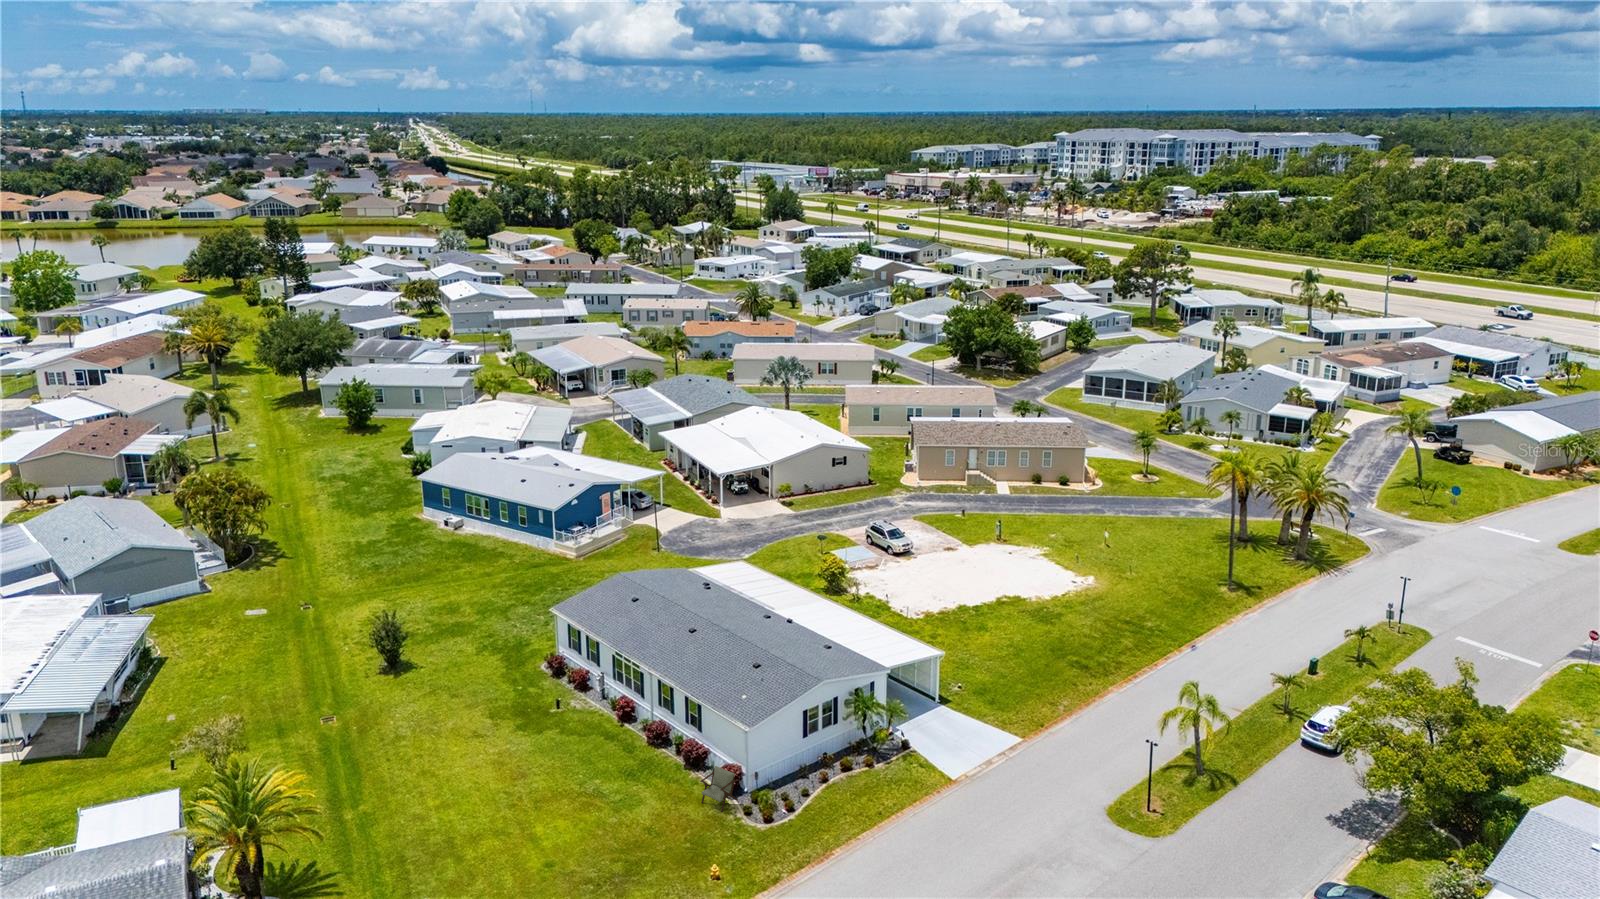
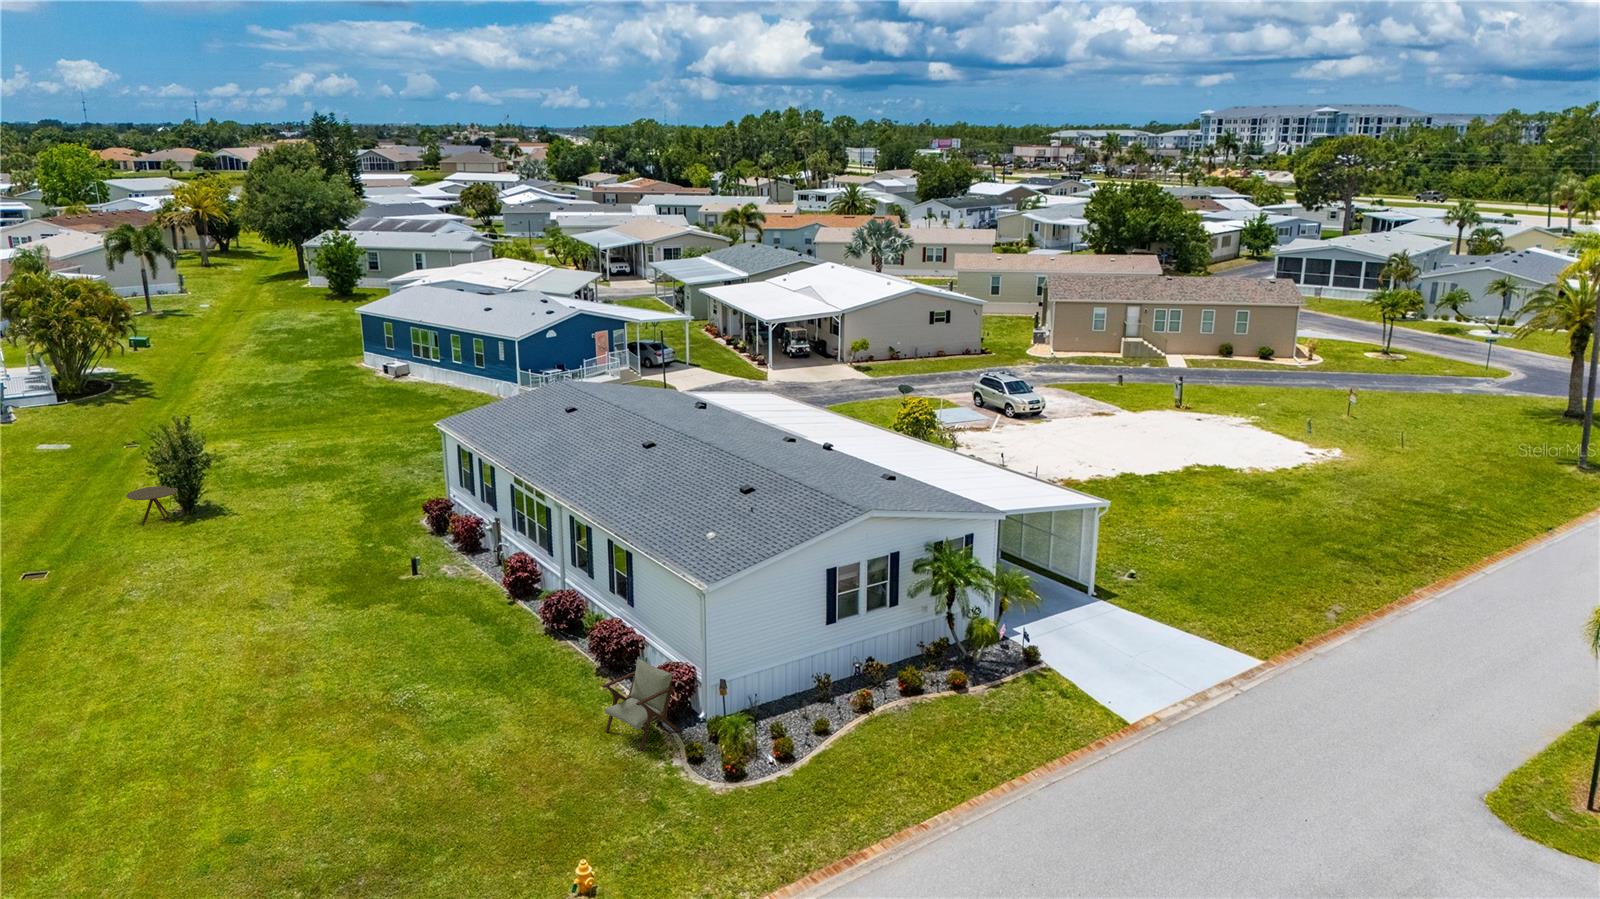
round table: none [363,655,392,682] -> present [126,486,178,526]

